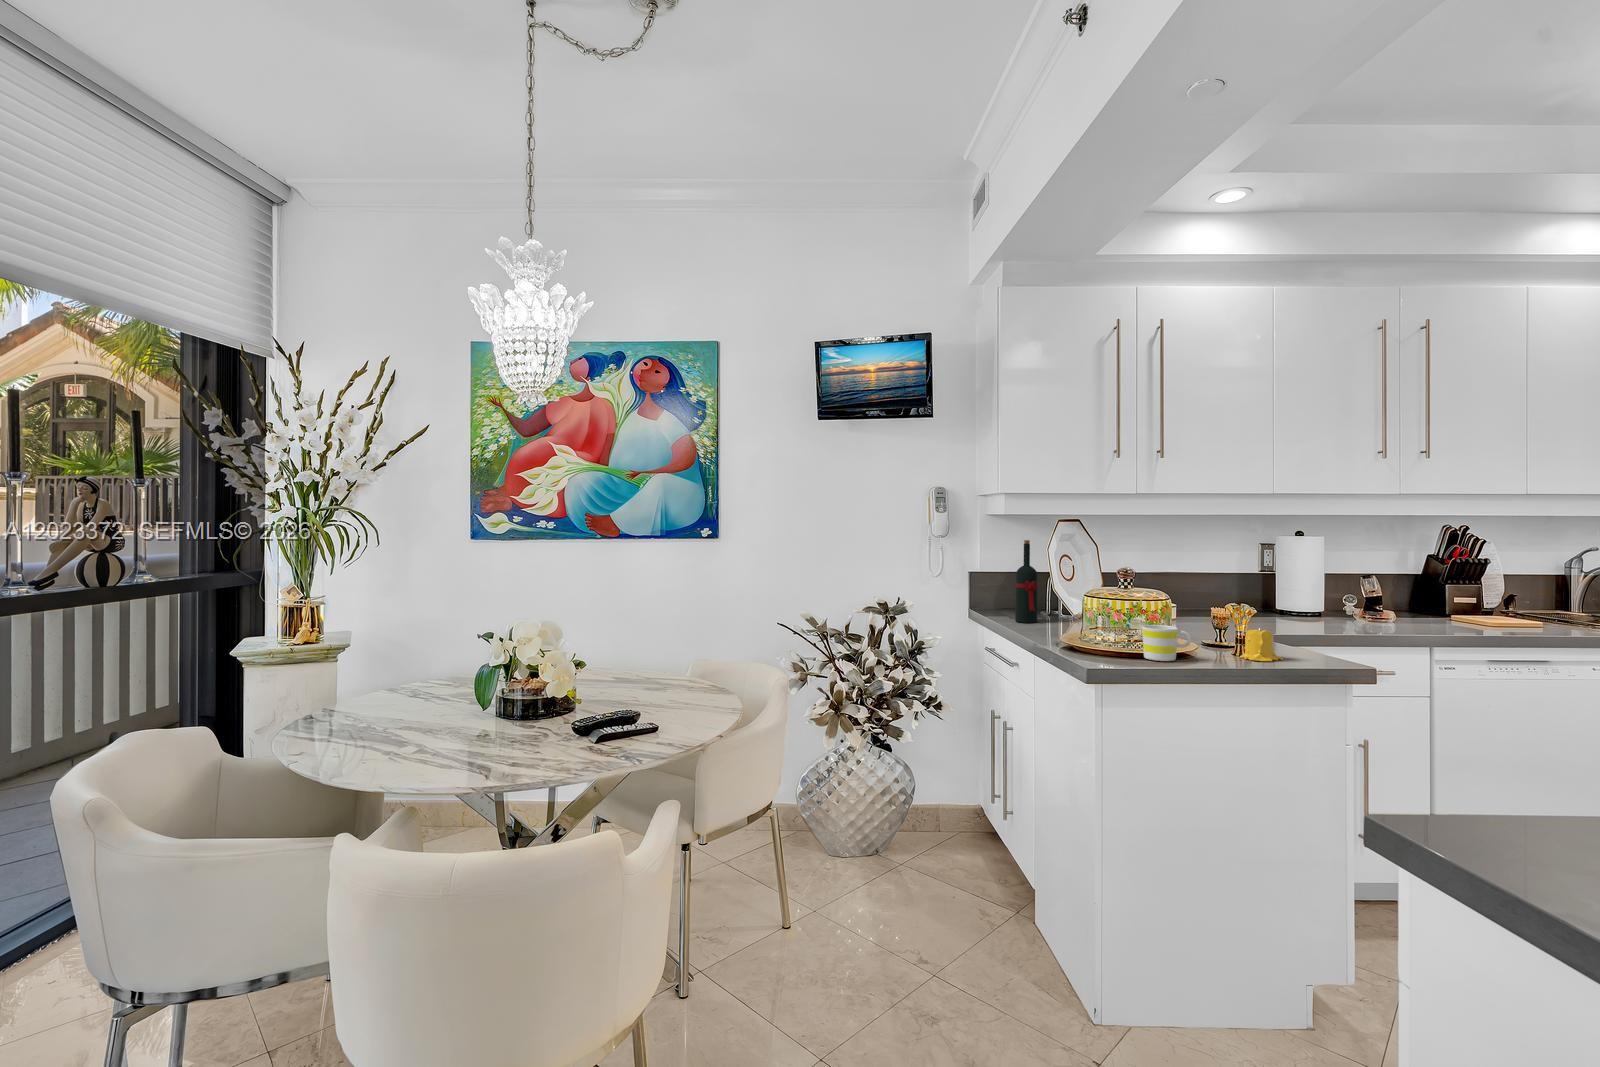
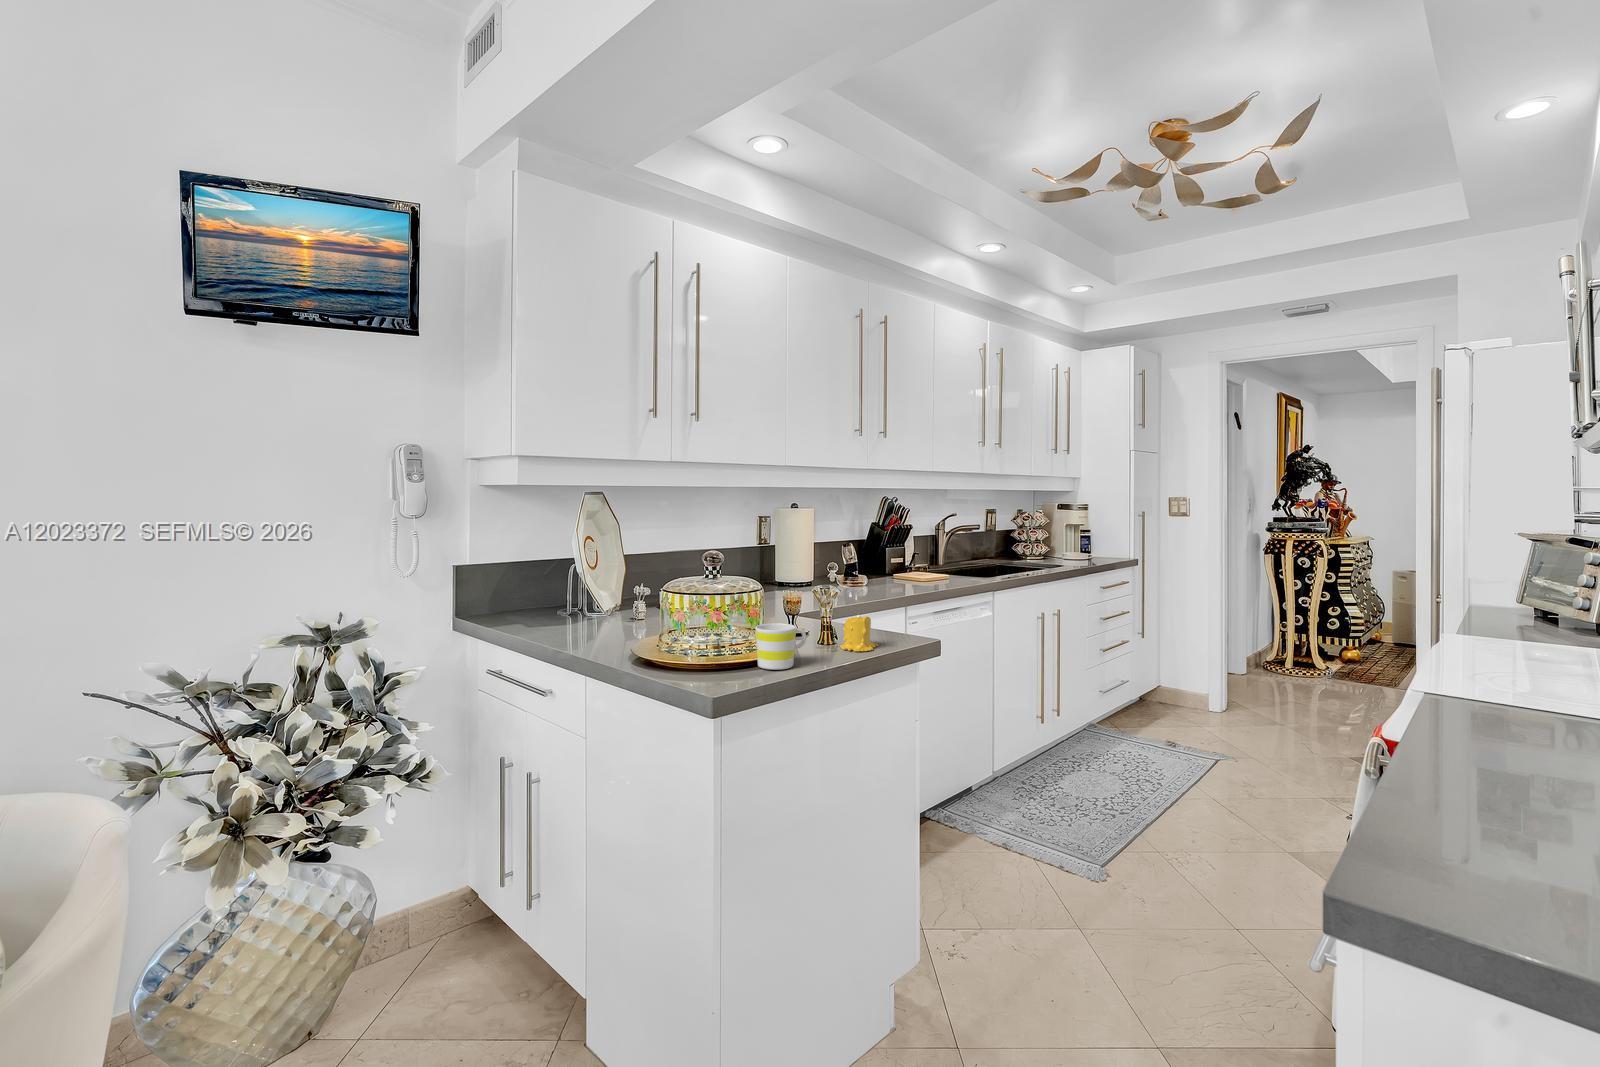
wine bottle: present [1015,540,1037,623] -> none [537,520,568,632]

